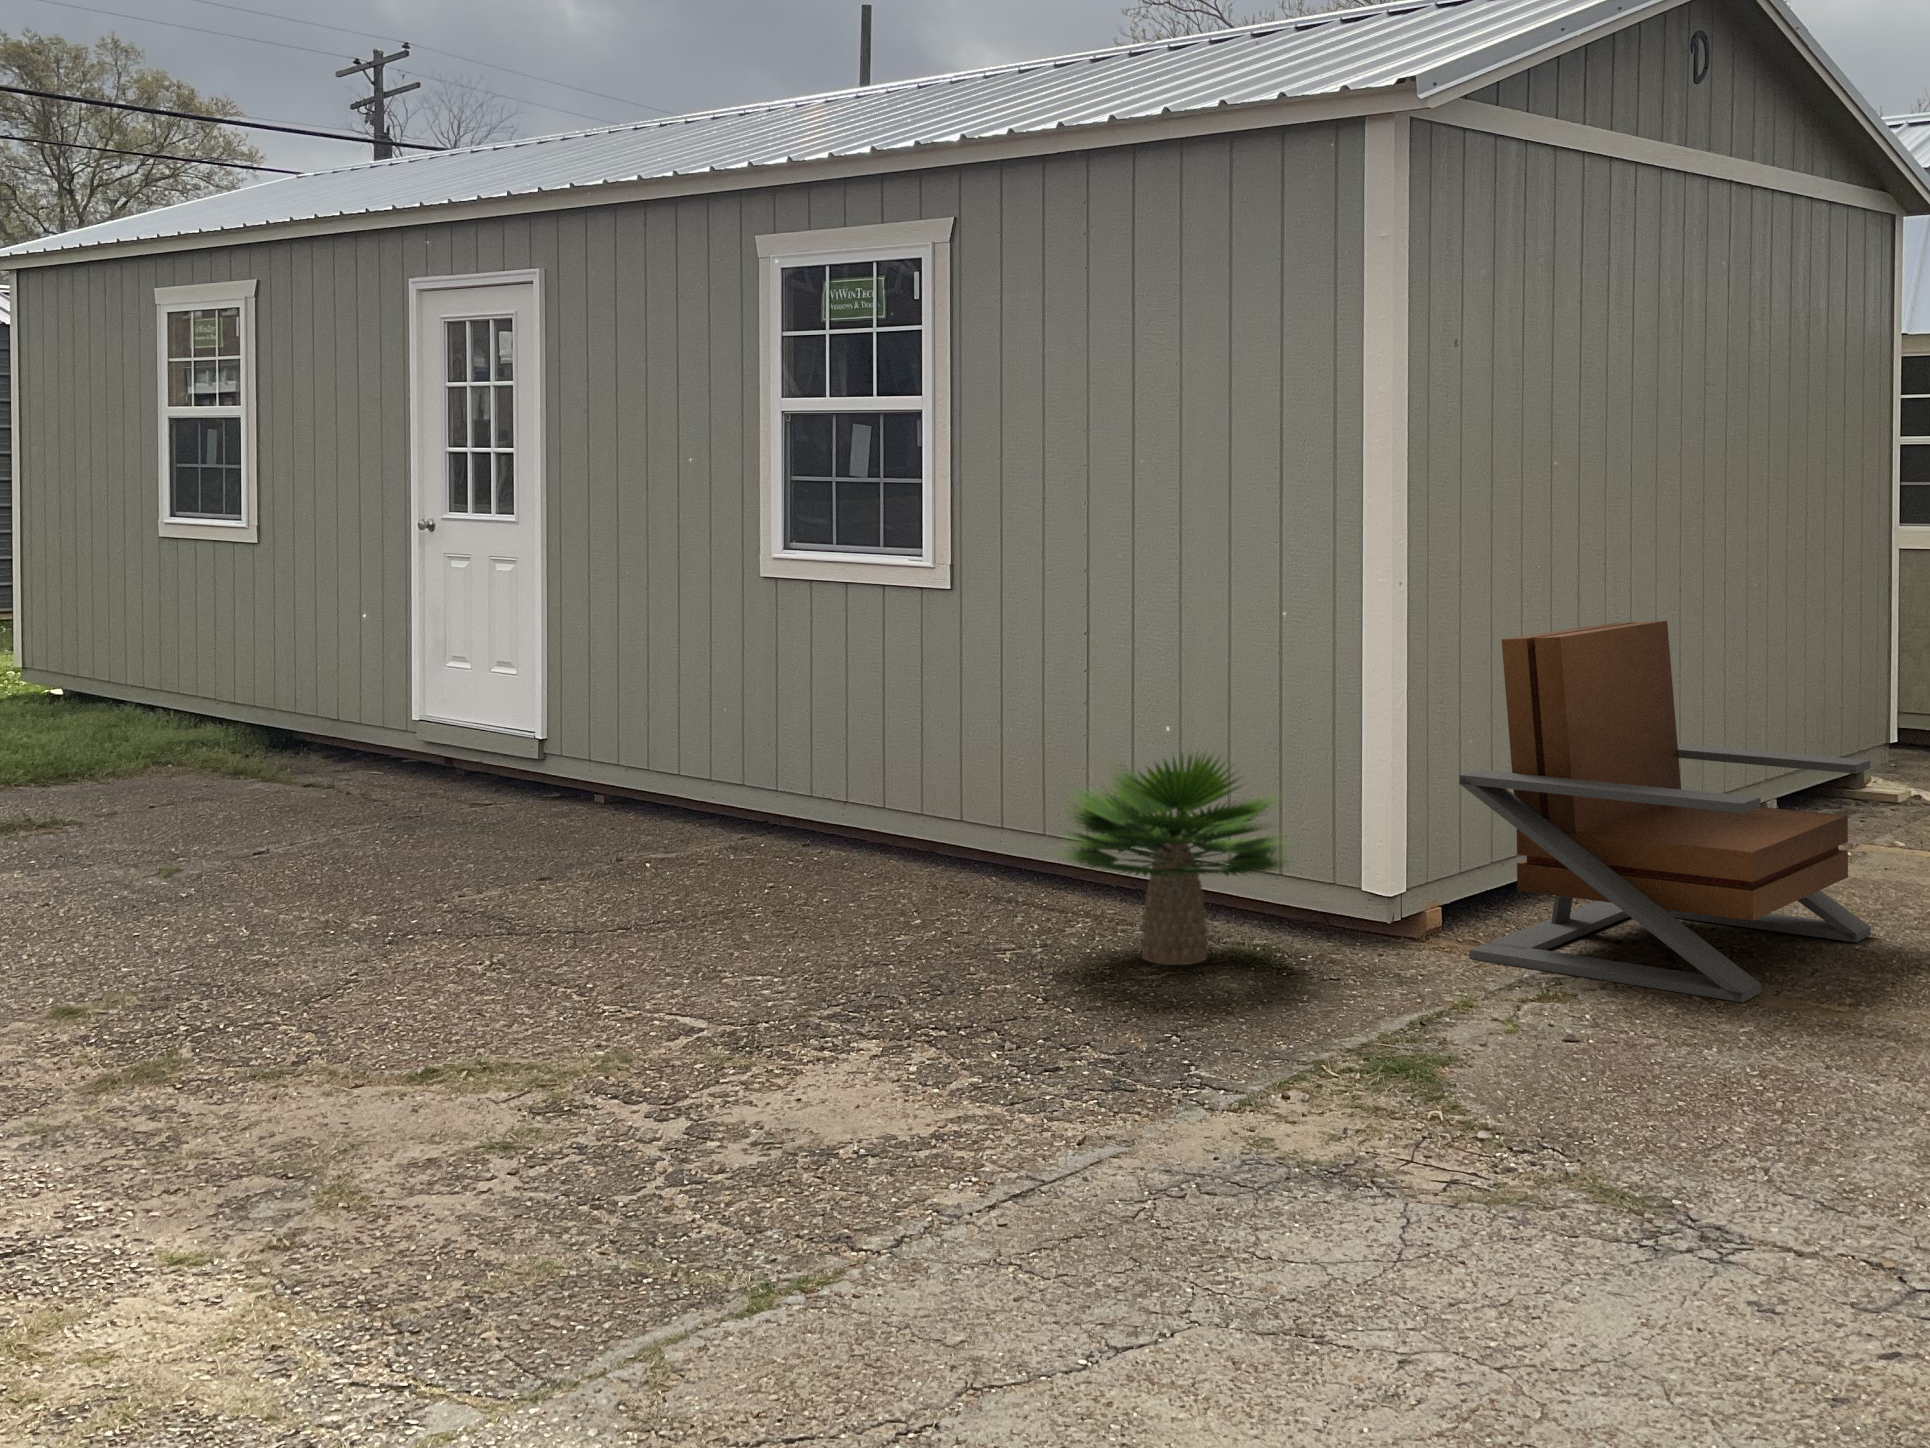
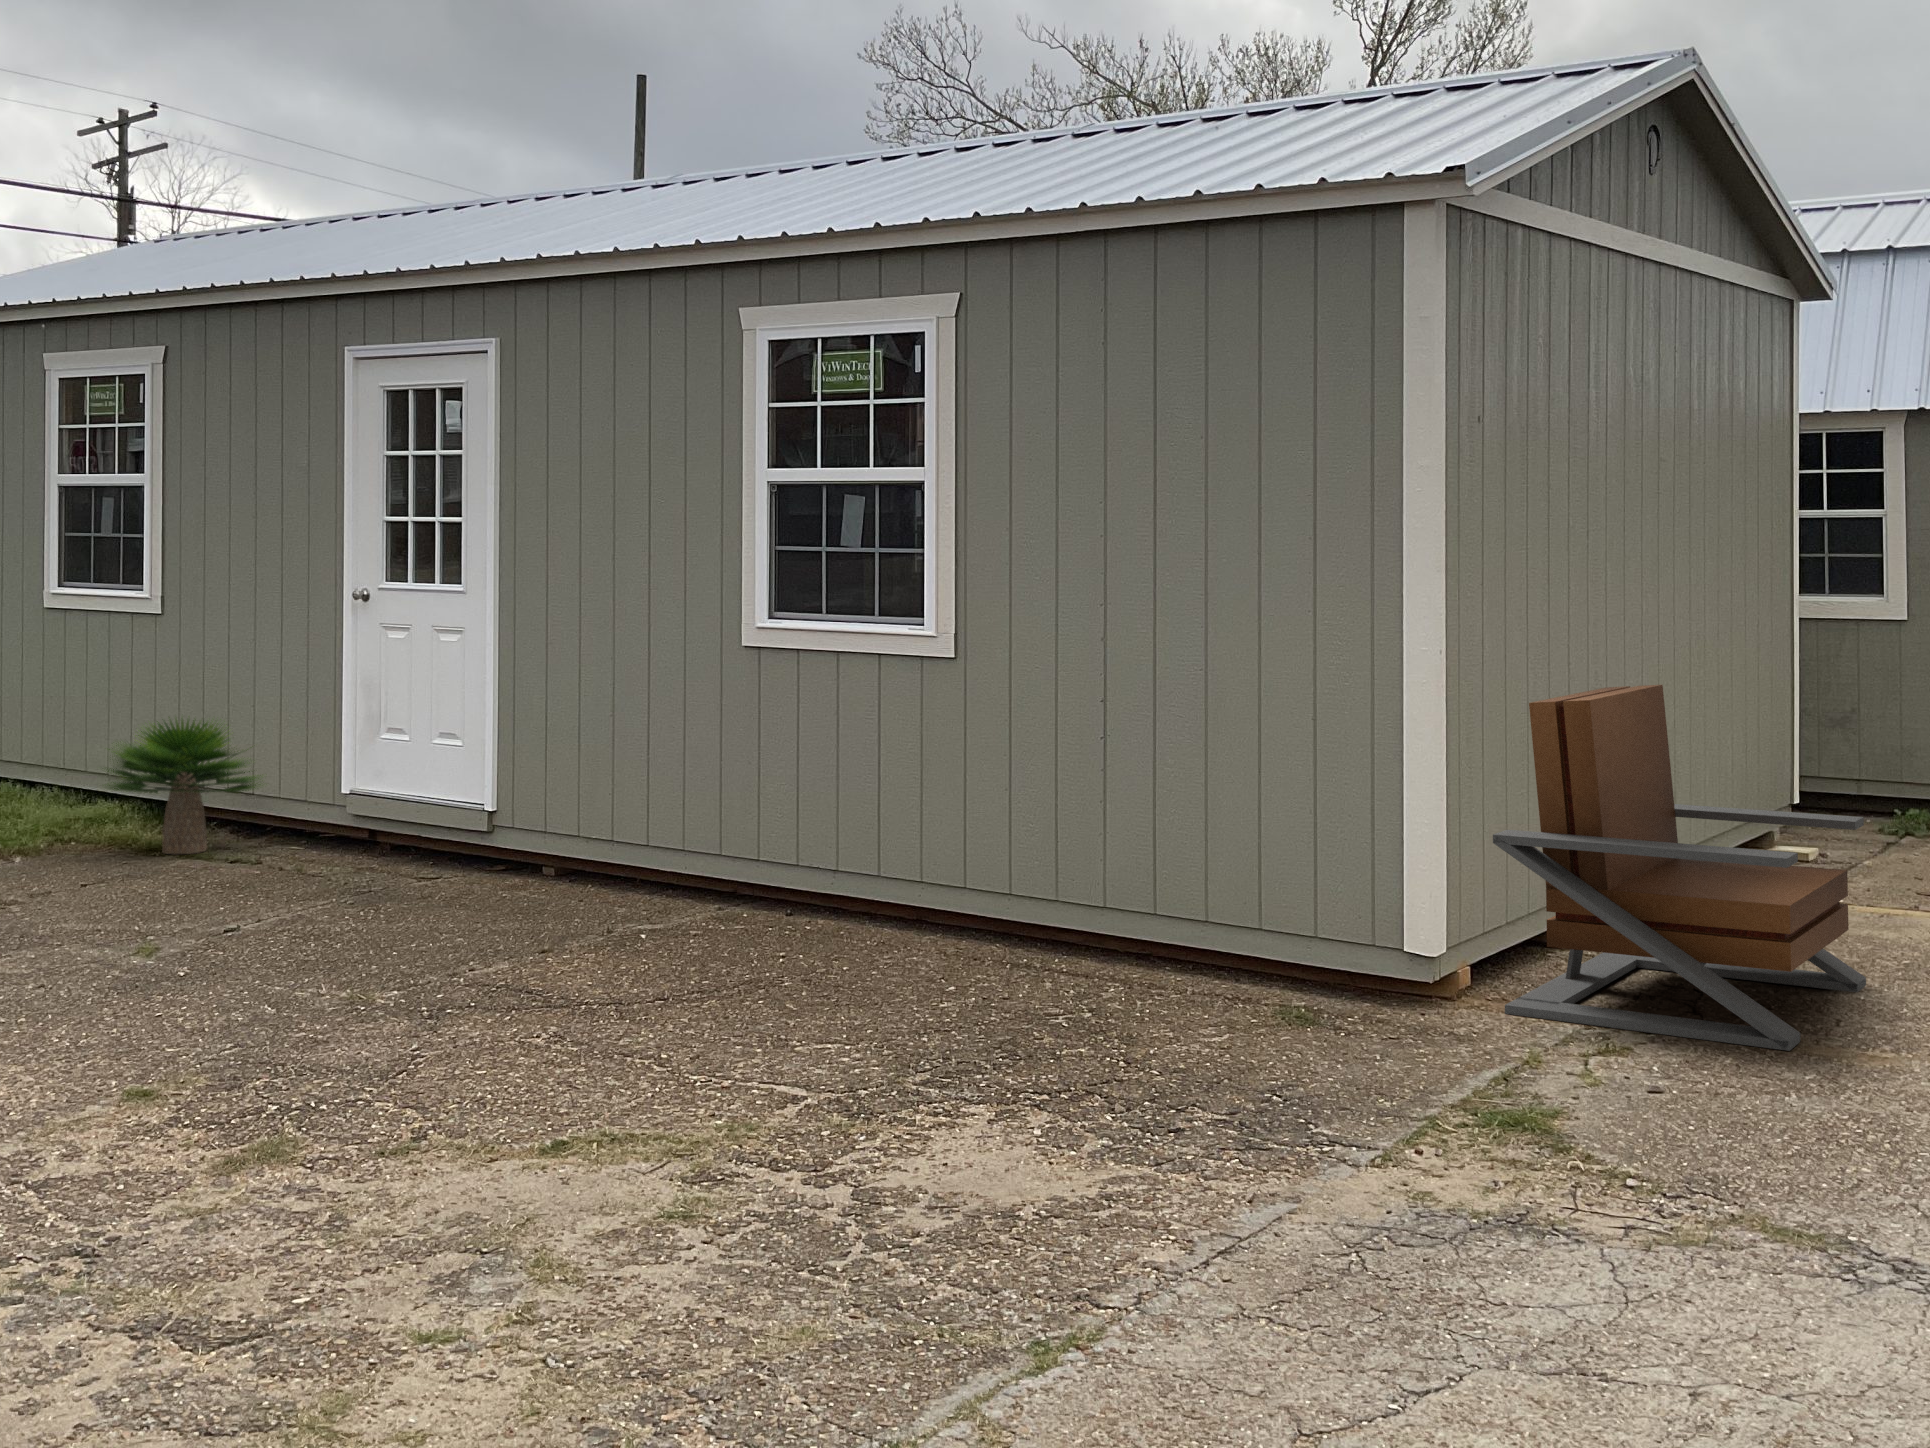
potted plant: present [1063,750,1287,965] -> present [108,719,261,854]

